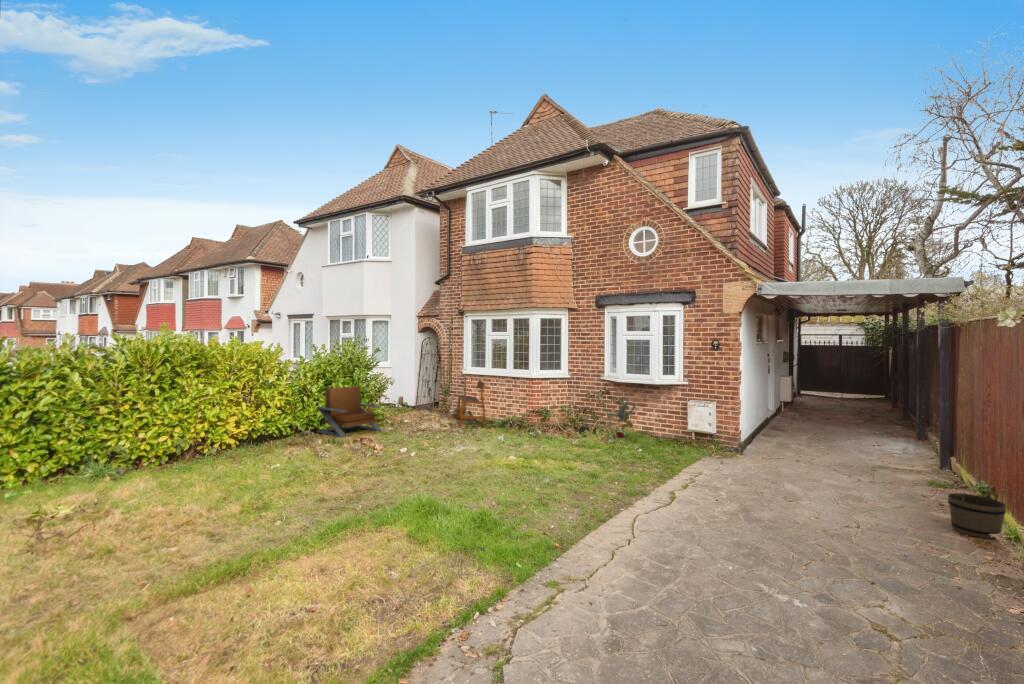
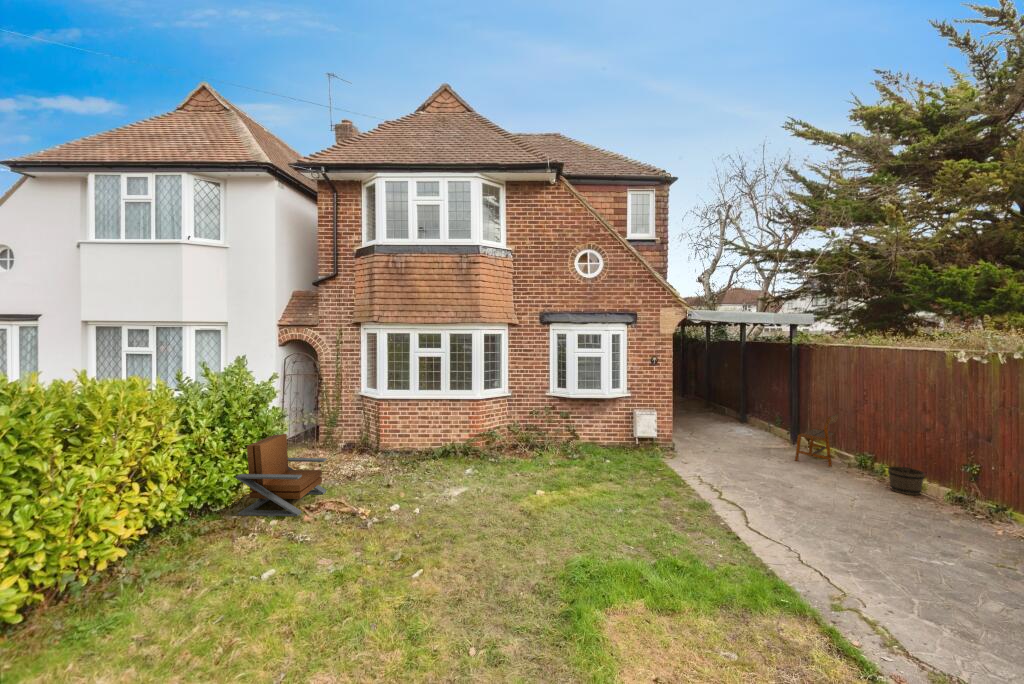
bench: present [456,380,486,426] -> present [795,414,839,466]
potted tree: present [607,398,636,437] -> none [559,413,592,453]

